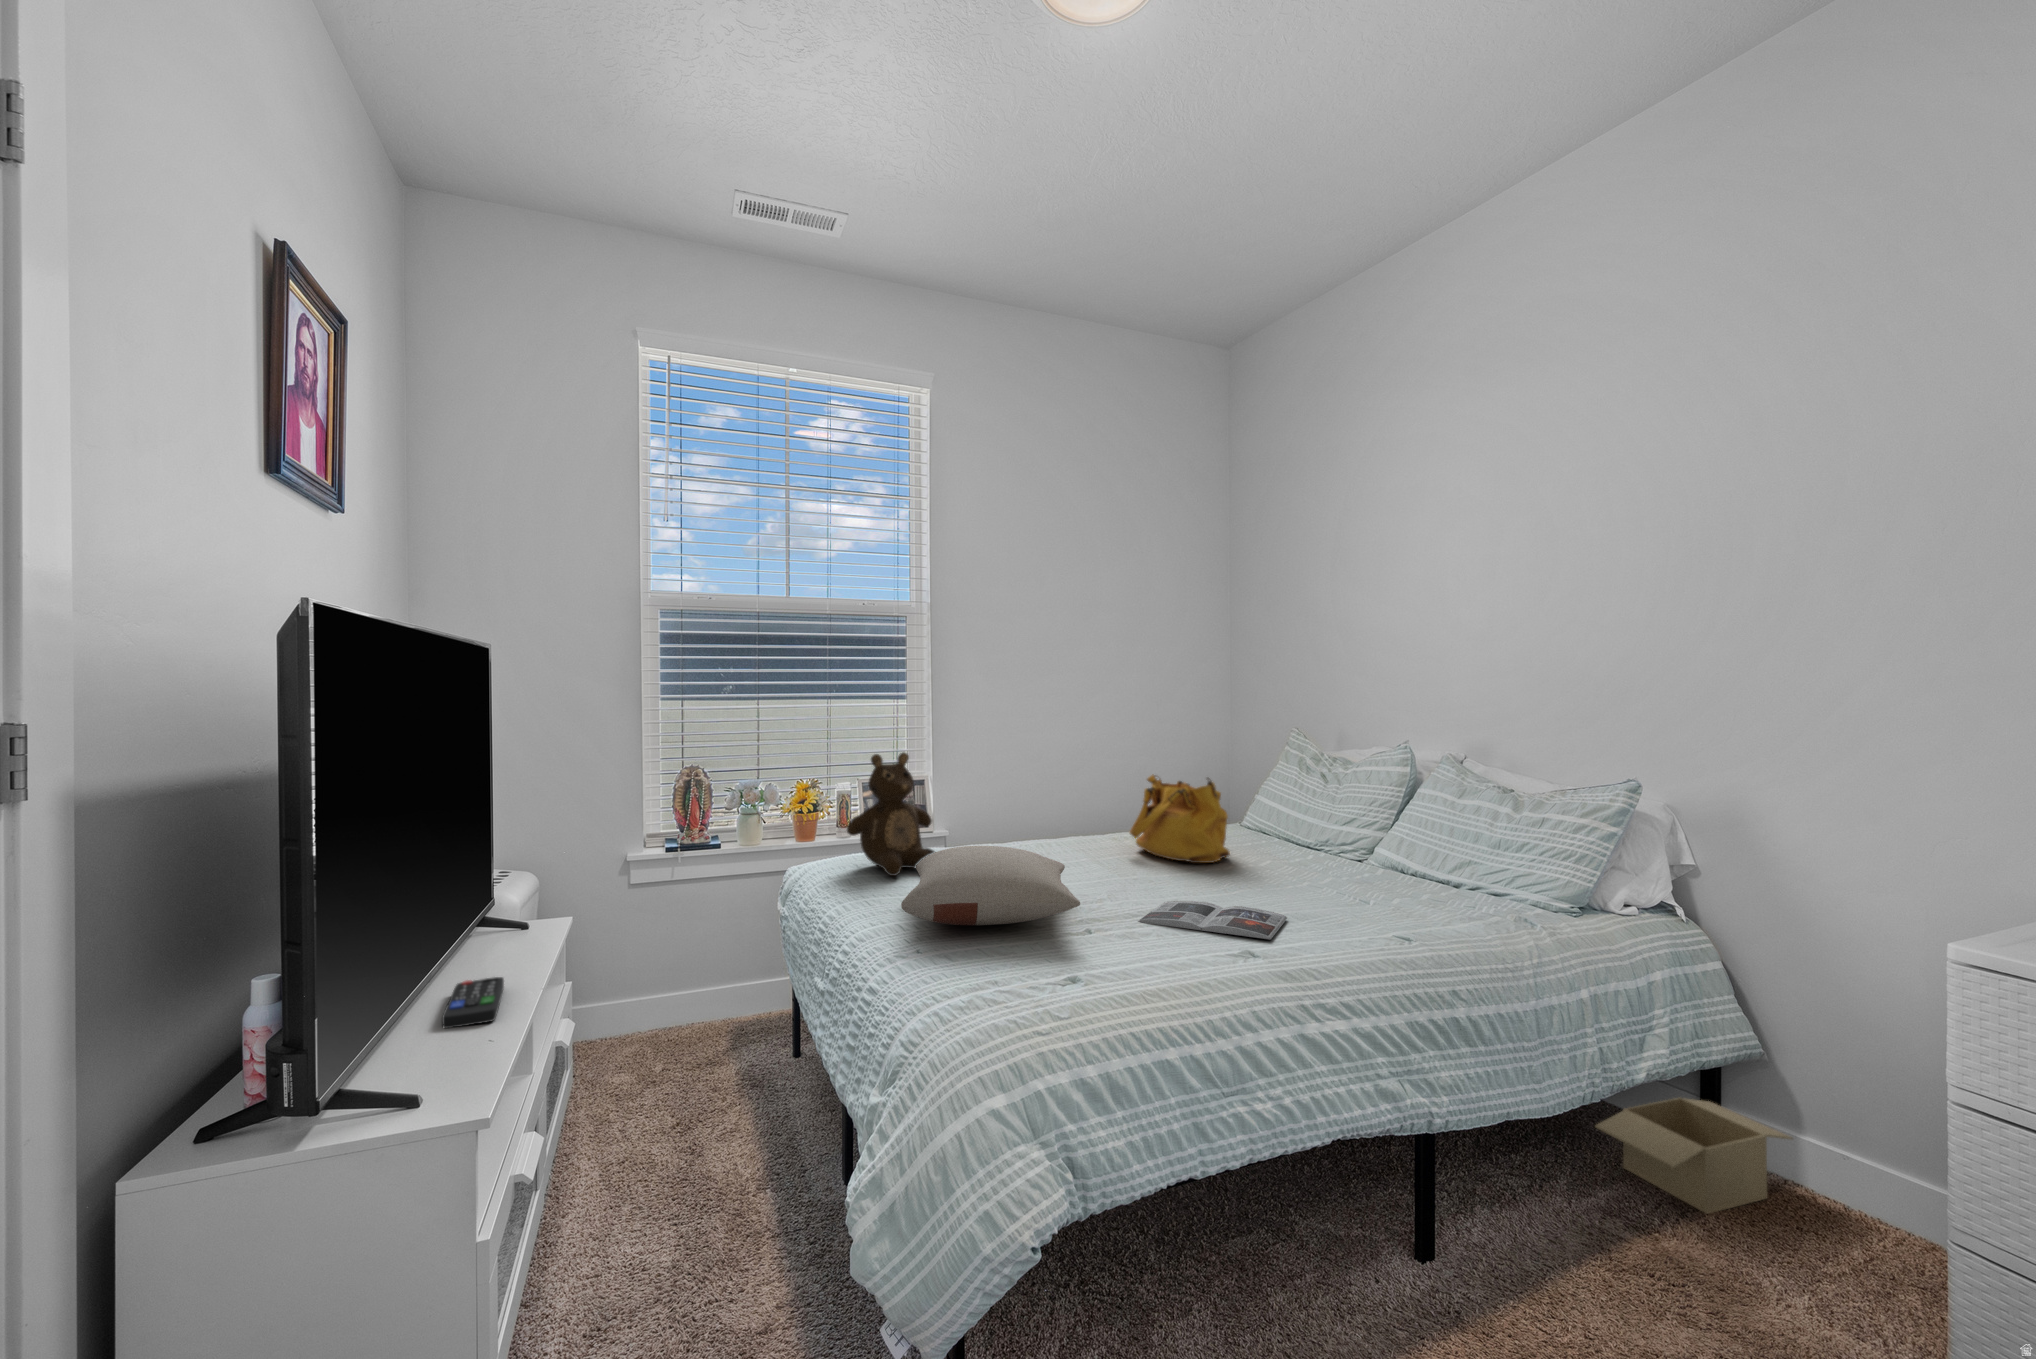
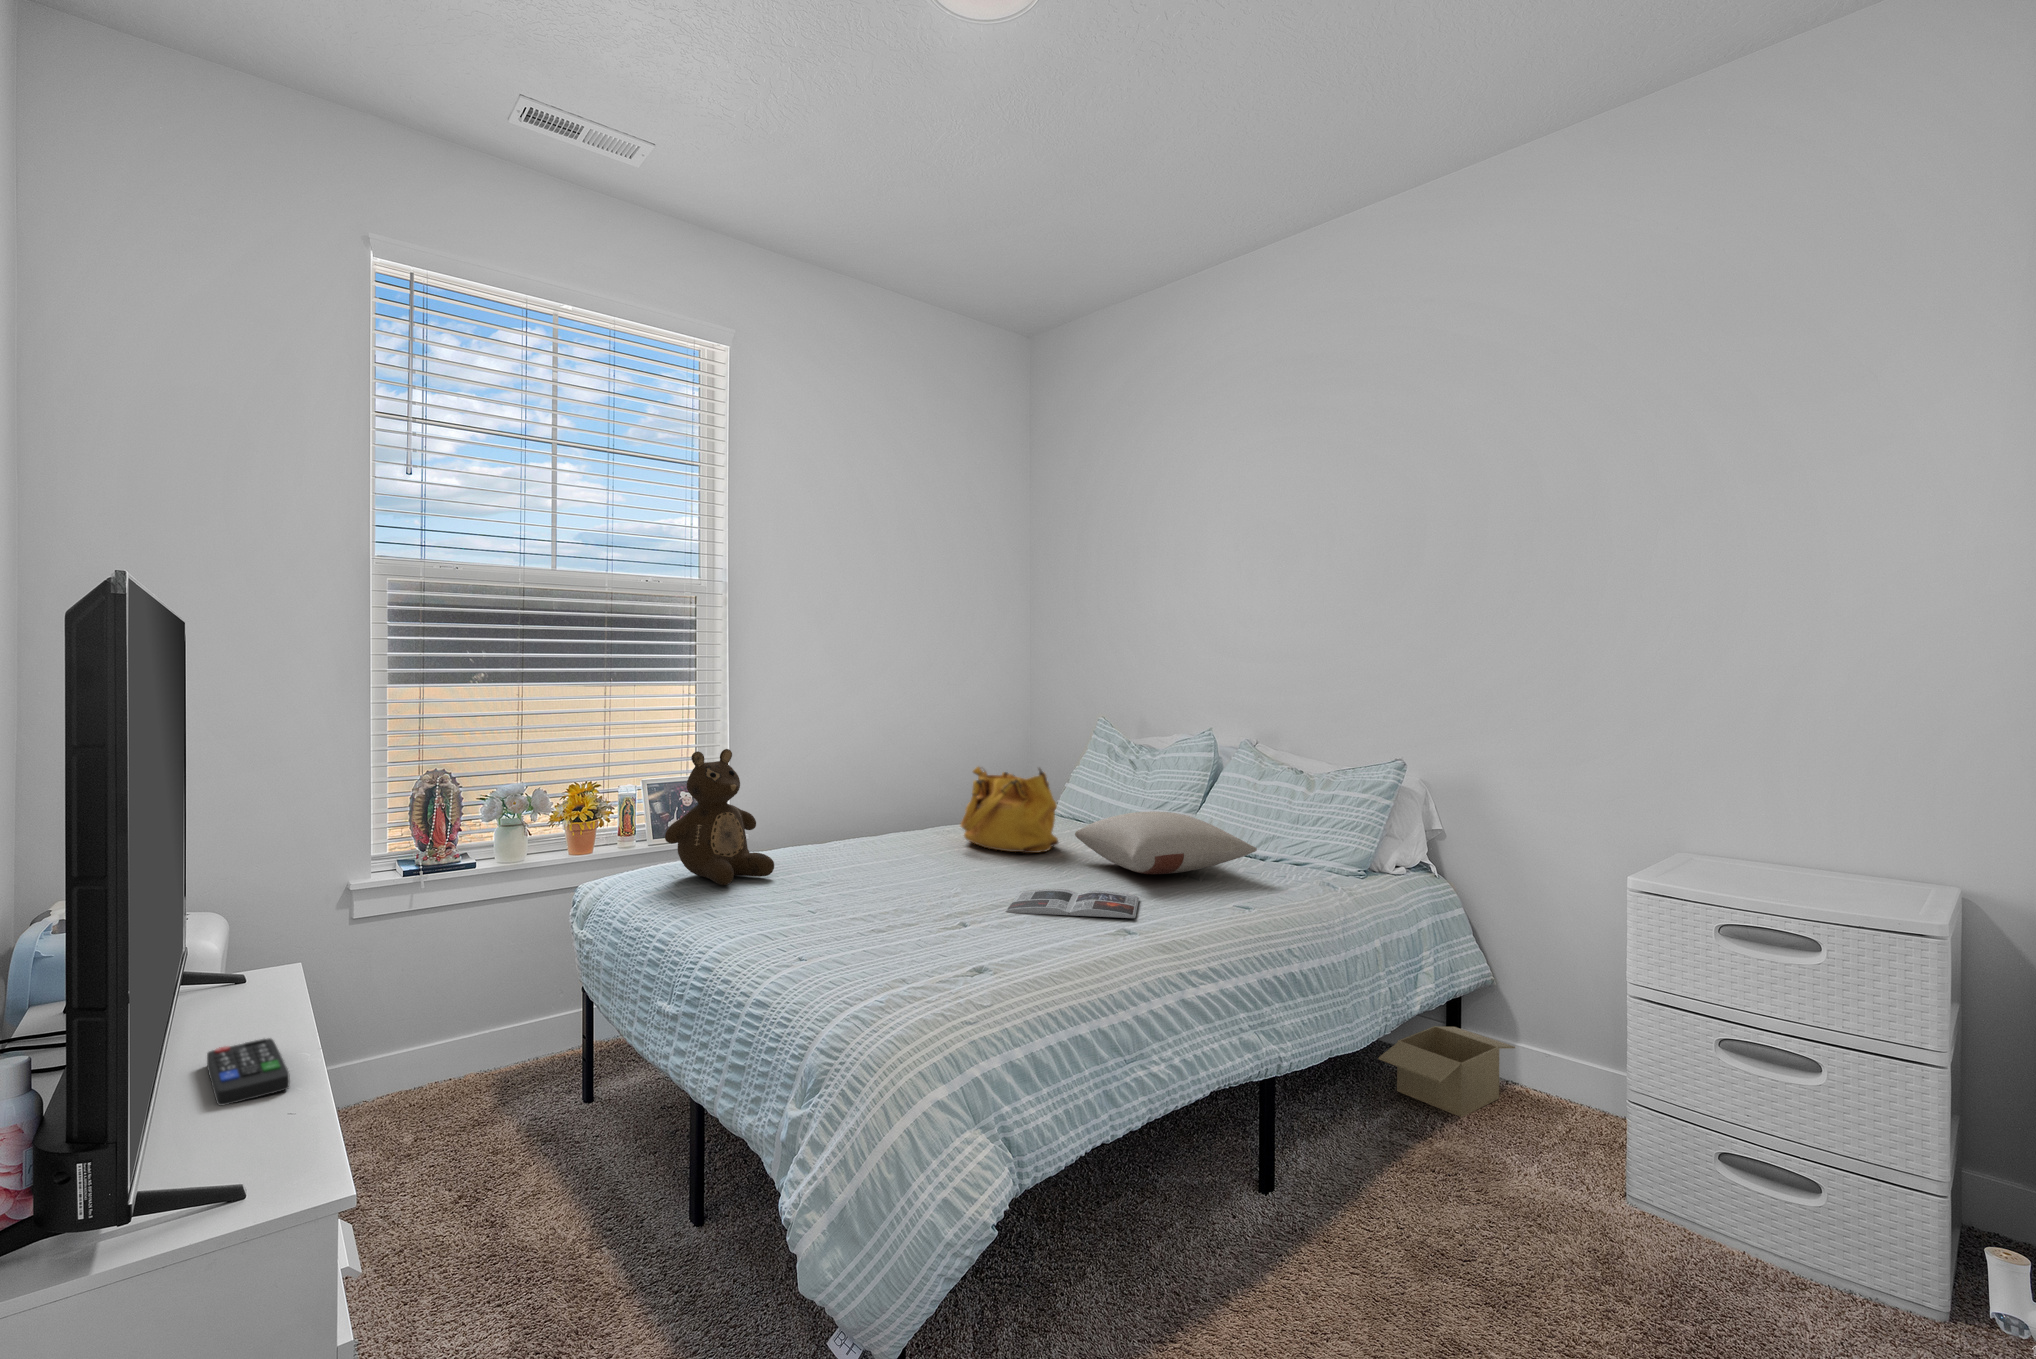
pillow: present [901,846,1080,925] -> present [1075,811,1257,874]

